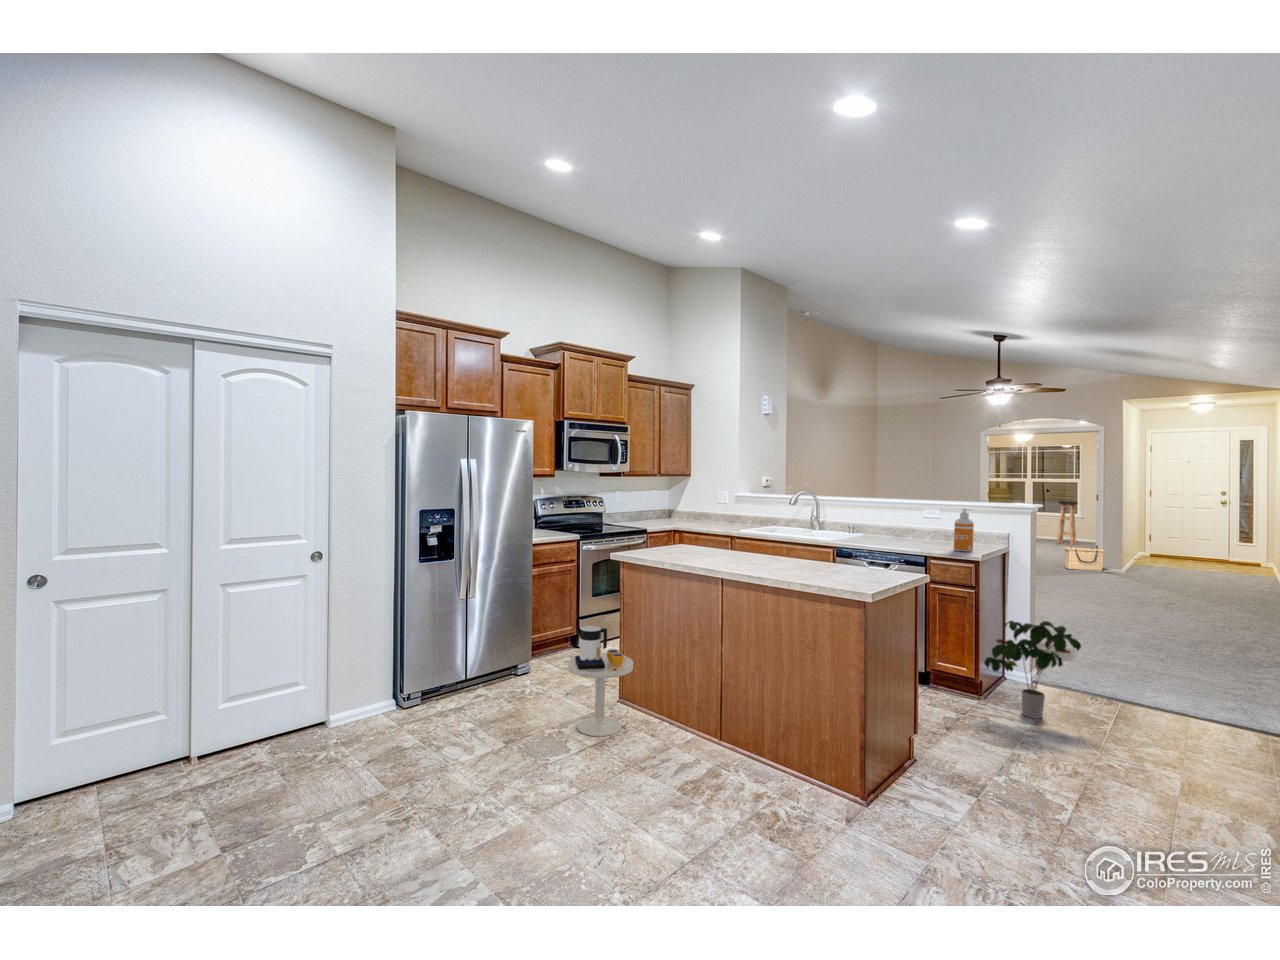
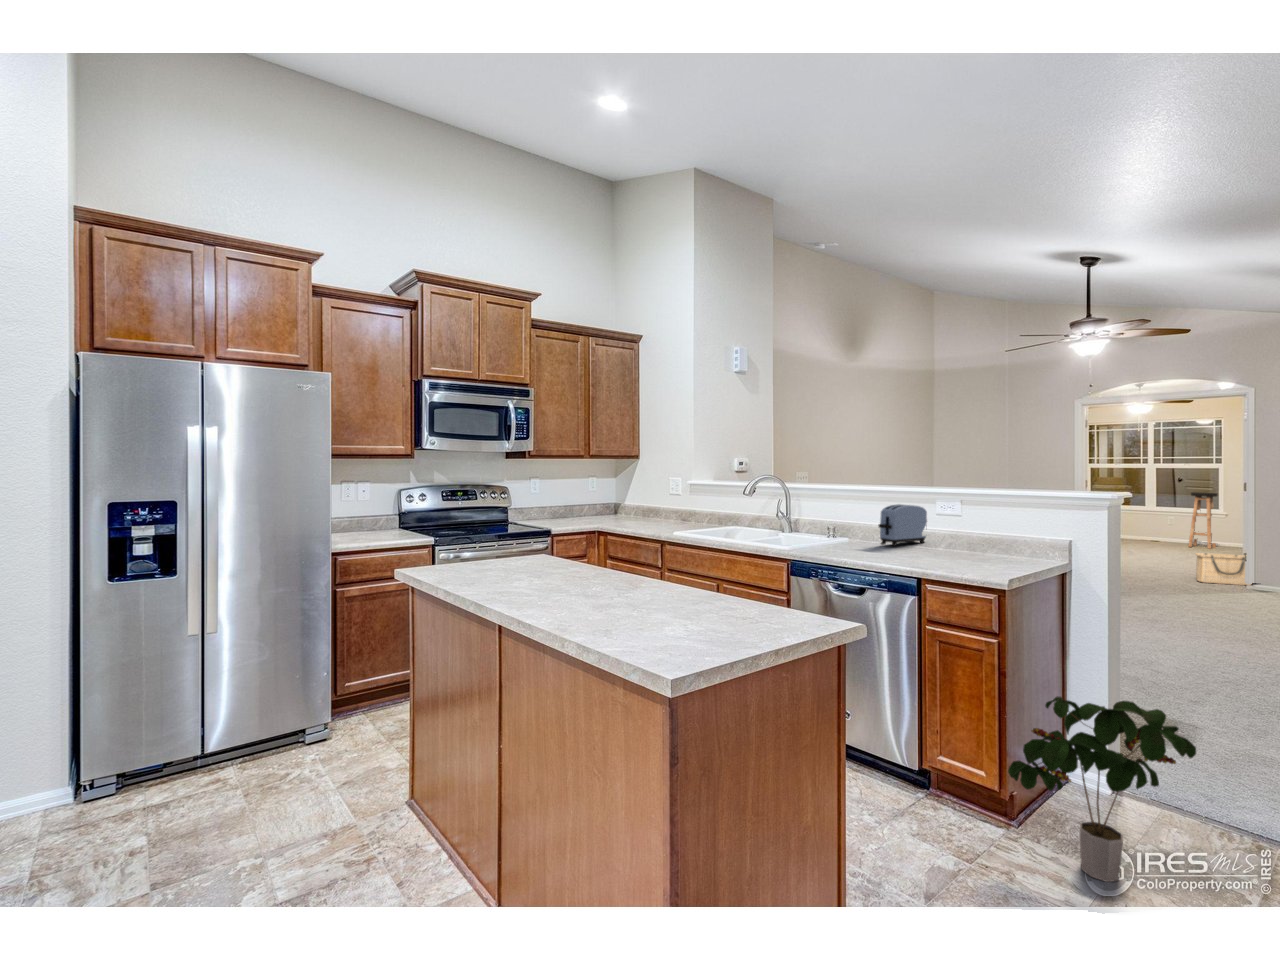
soap dispenser: present [954,509,974,551] -> none [969,496,1002,569]
toaster: none [890,513,917,539] -> present [878,504,927,546]
side table: present [568,626,633,737] -> none [260,691,380,883]

